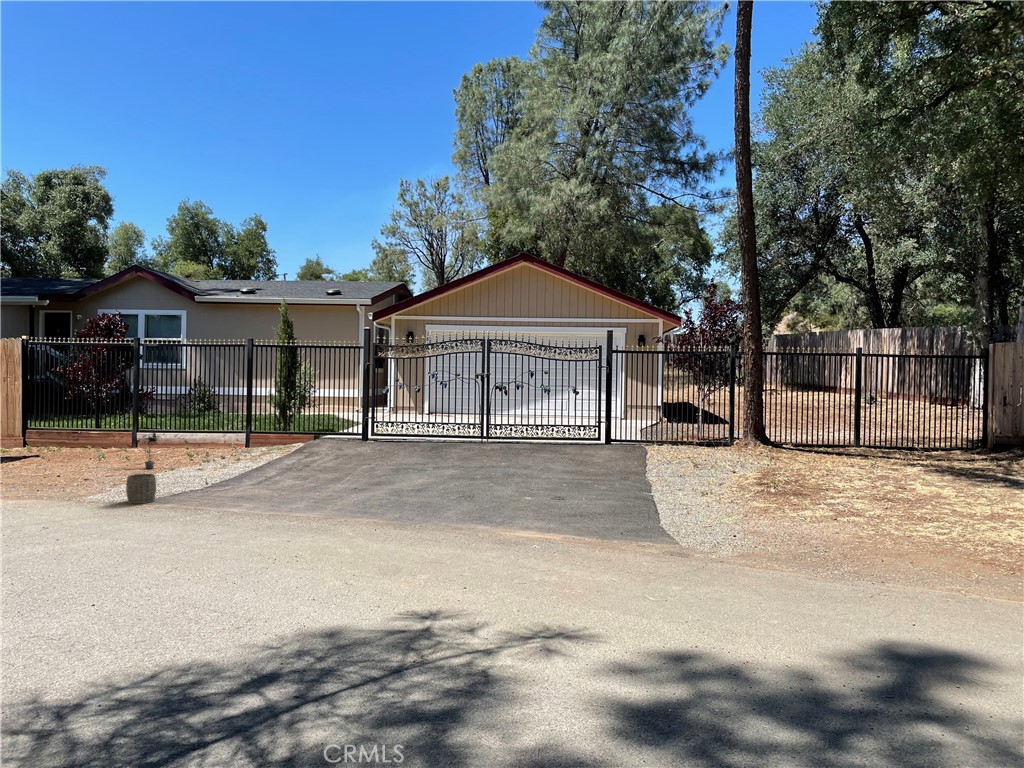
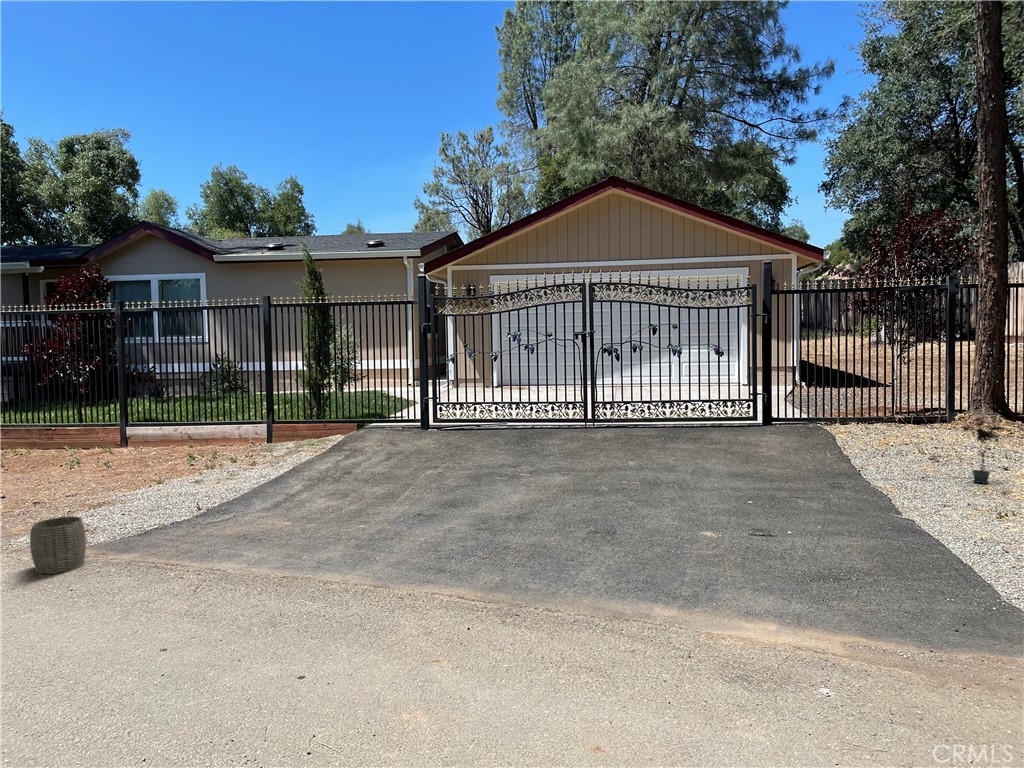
potted plant: present [142,432,159,469] -> present [963,421,1009,484]

